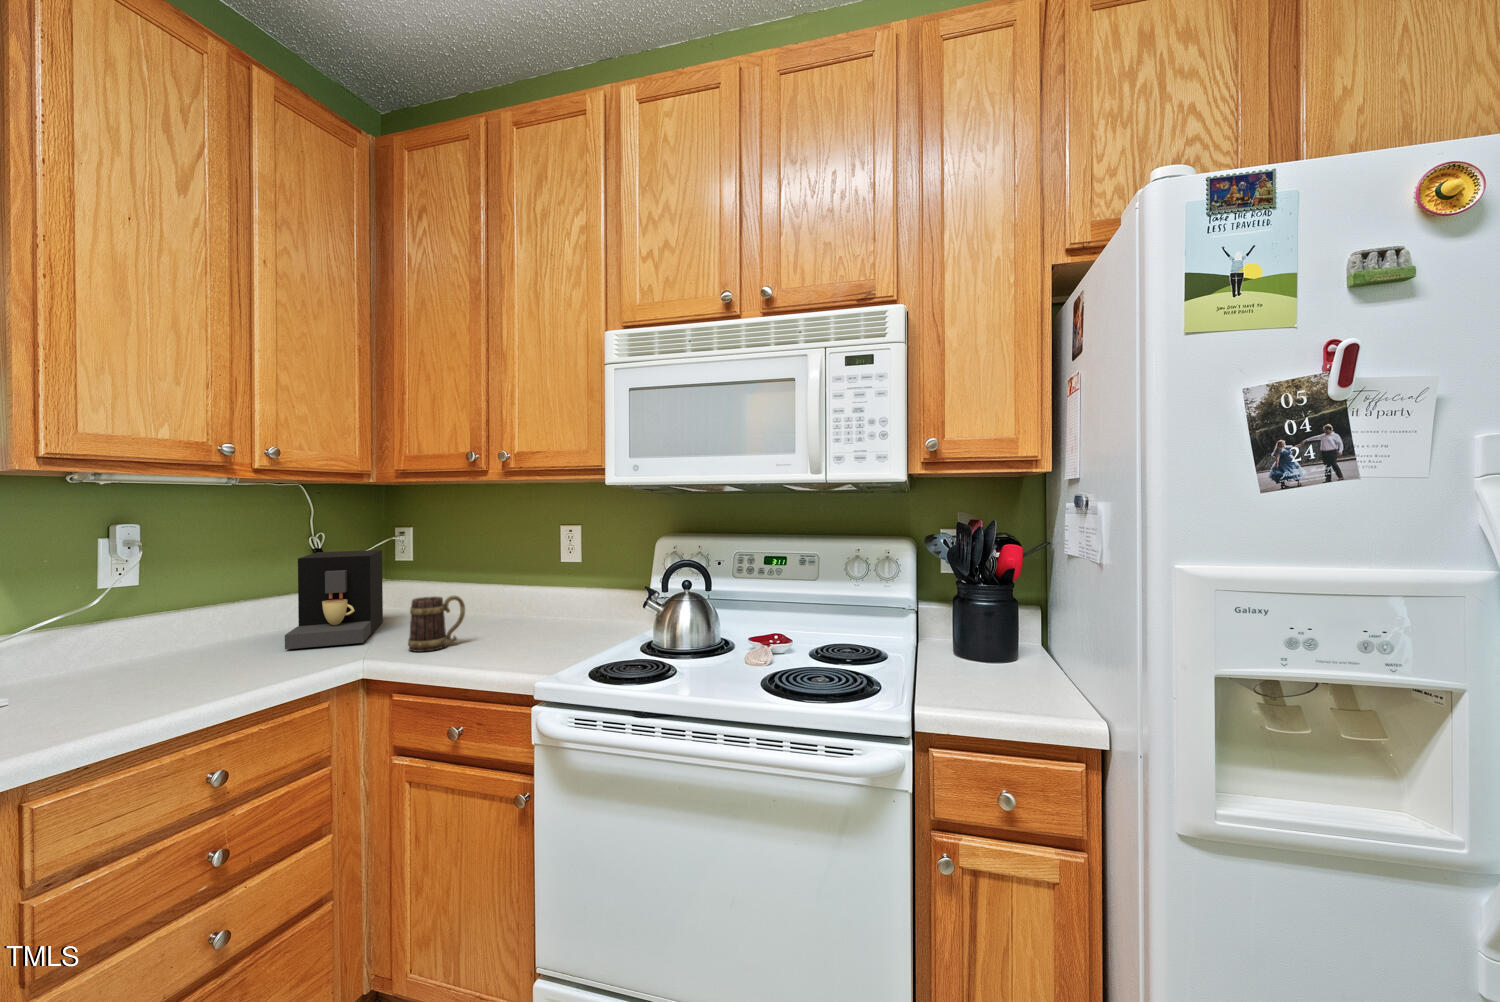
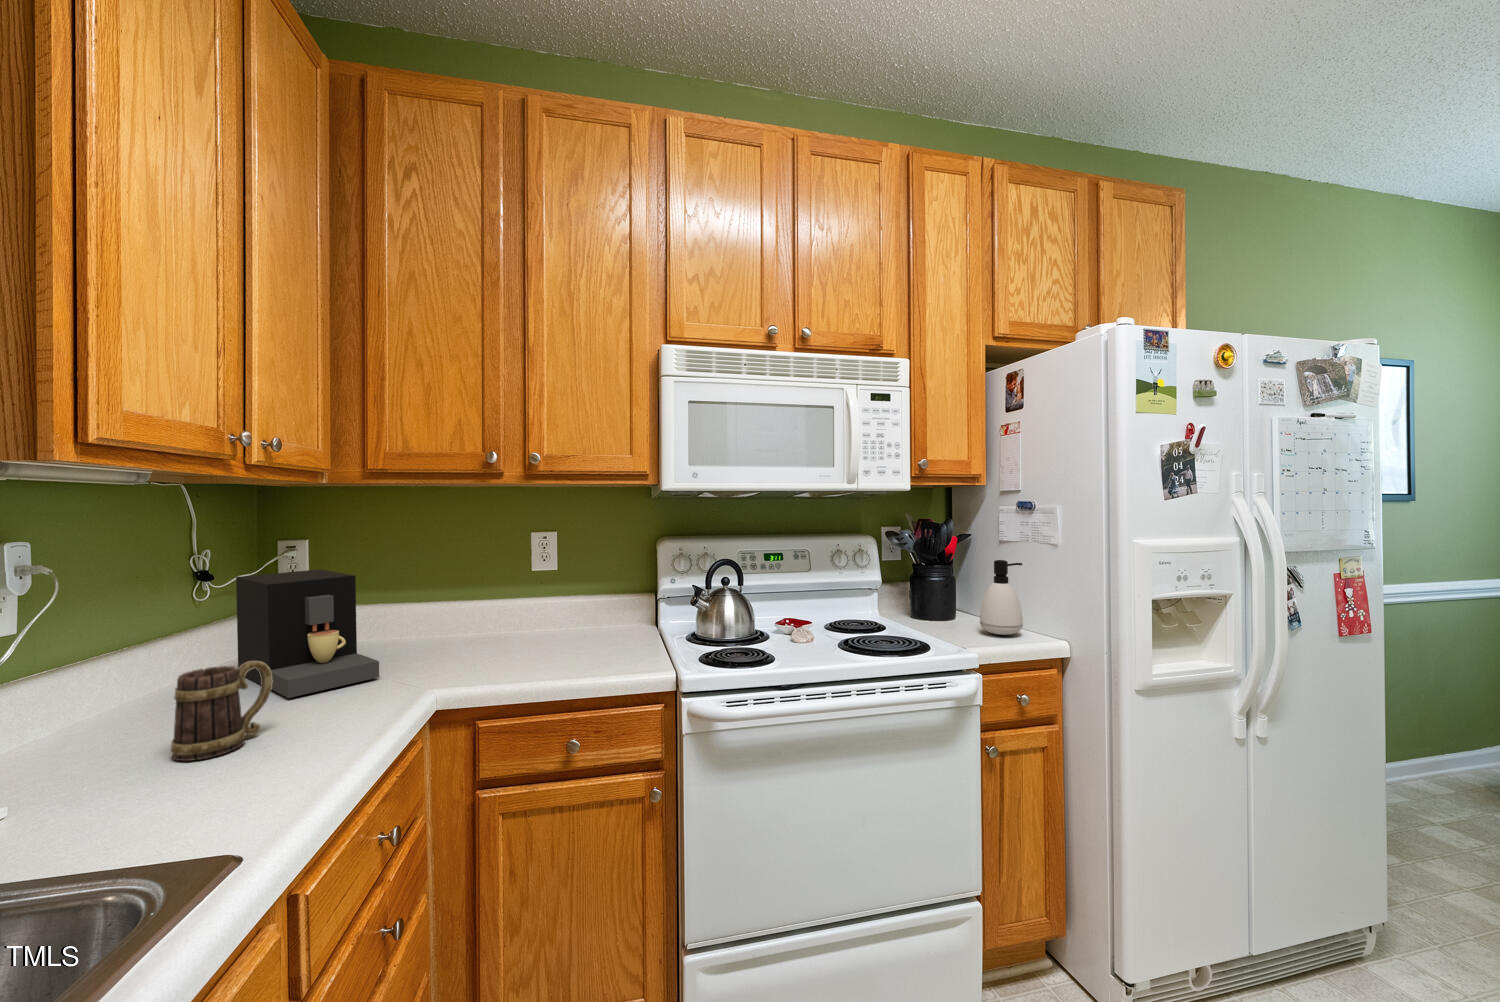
soap dispenser: none [980,585,1047,700] -> present [980,560,1023,635]
mug: present [408,596,465,652] -> present [171,661,272,761]

